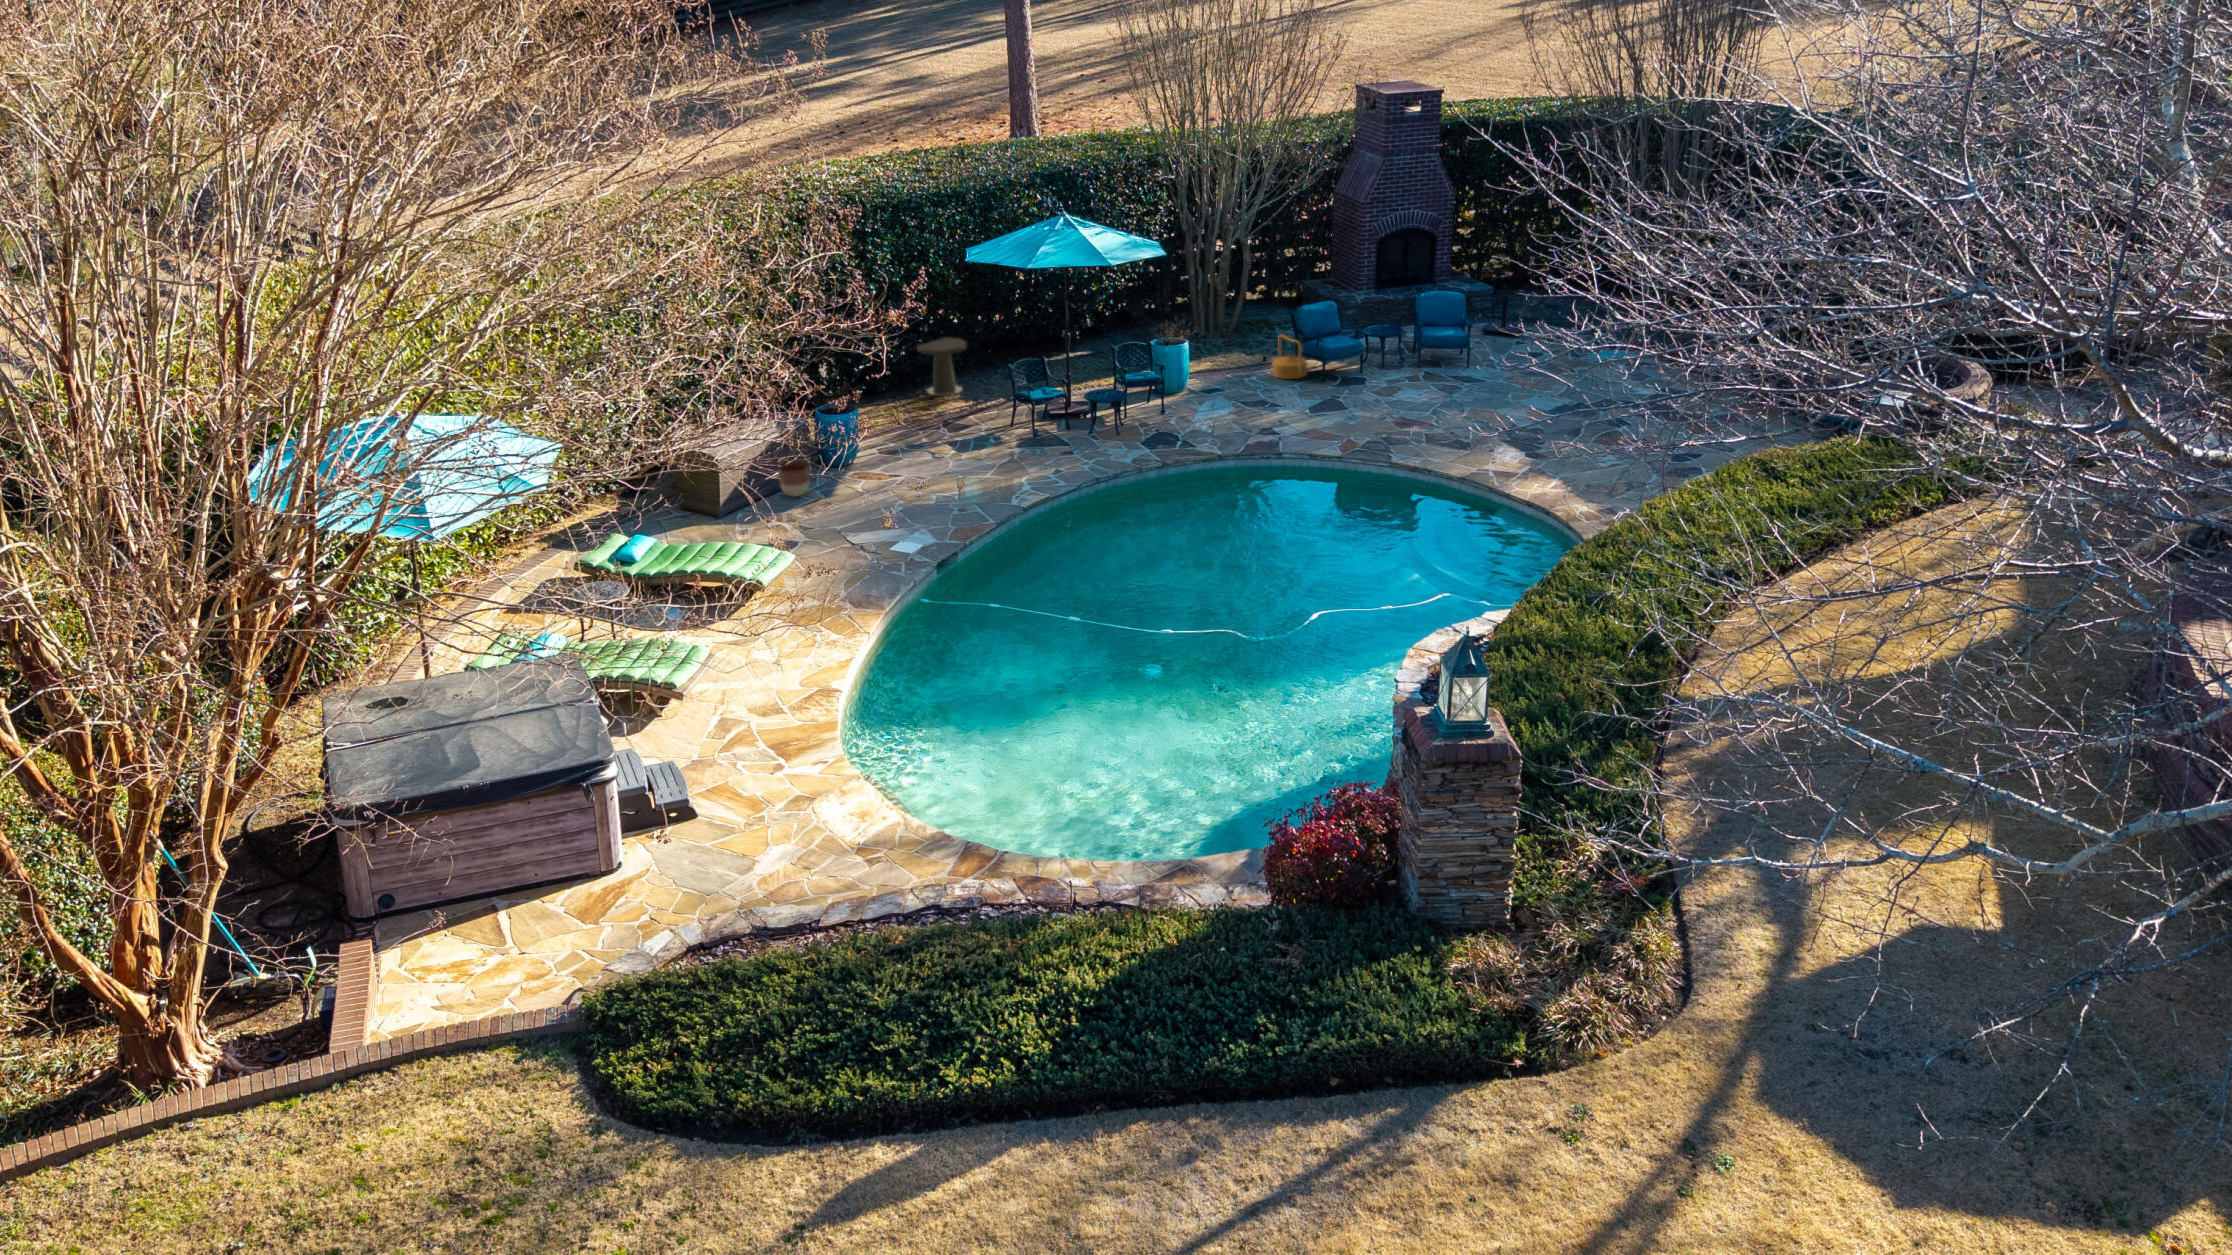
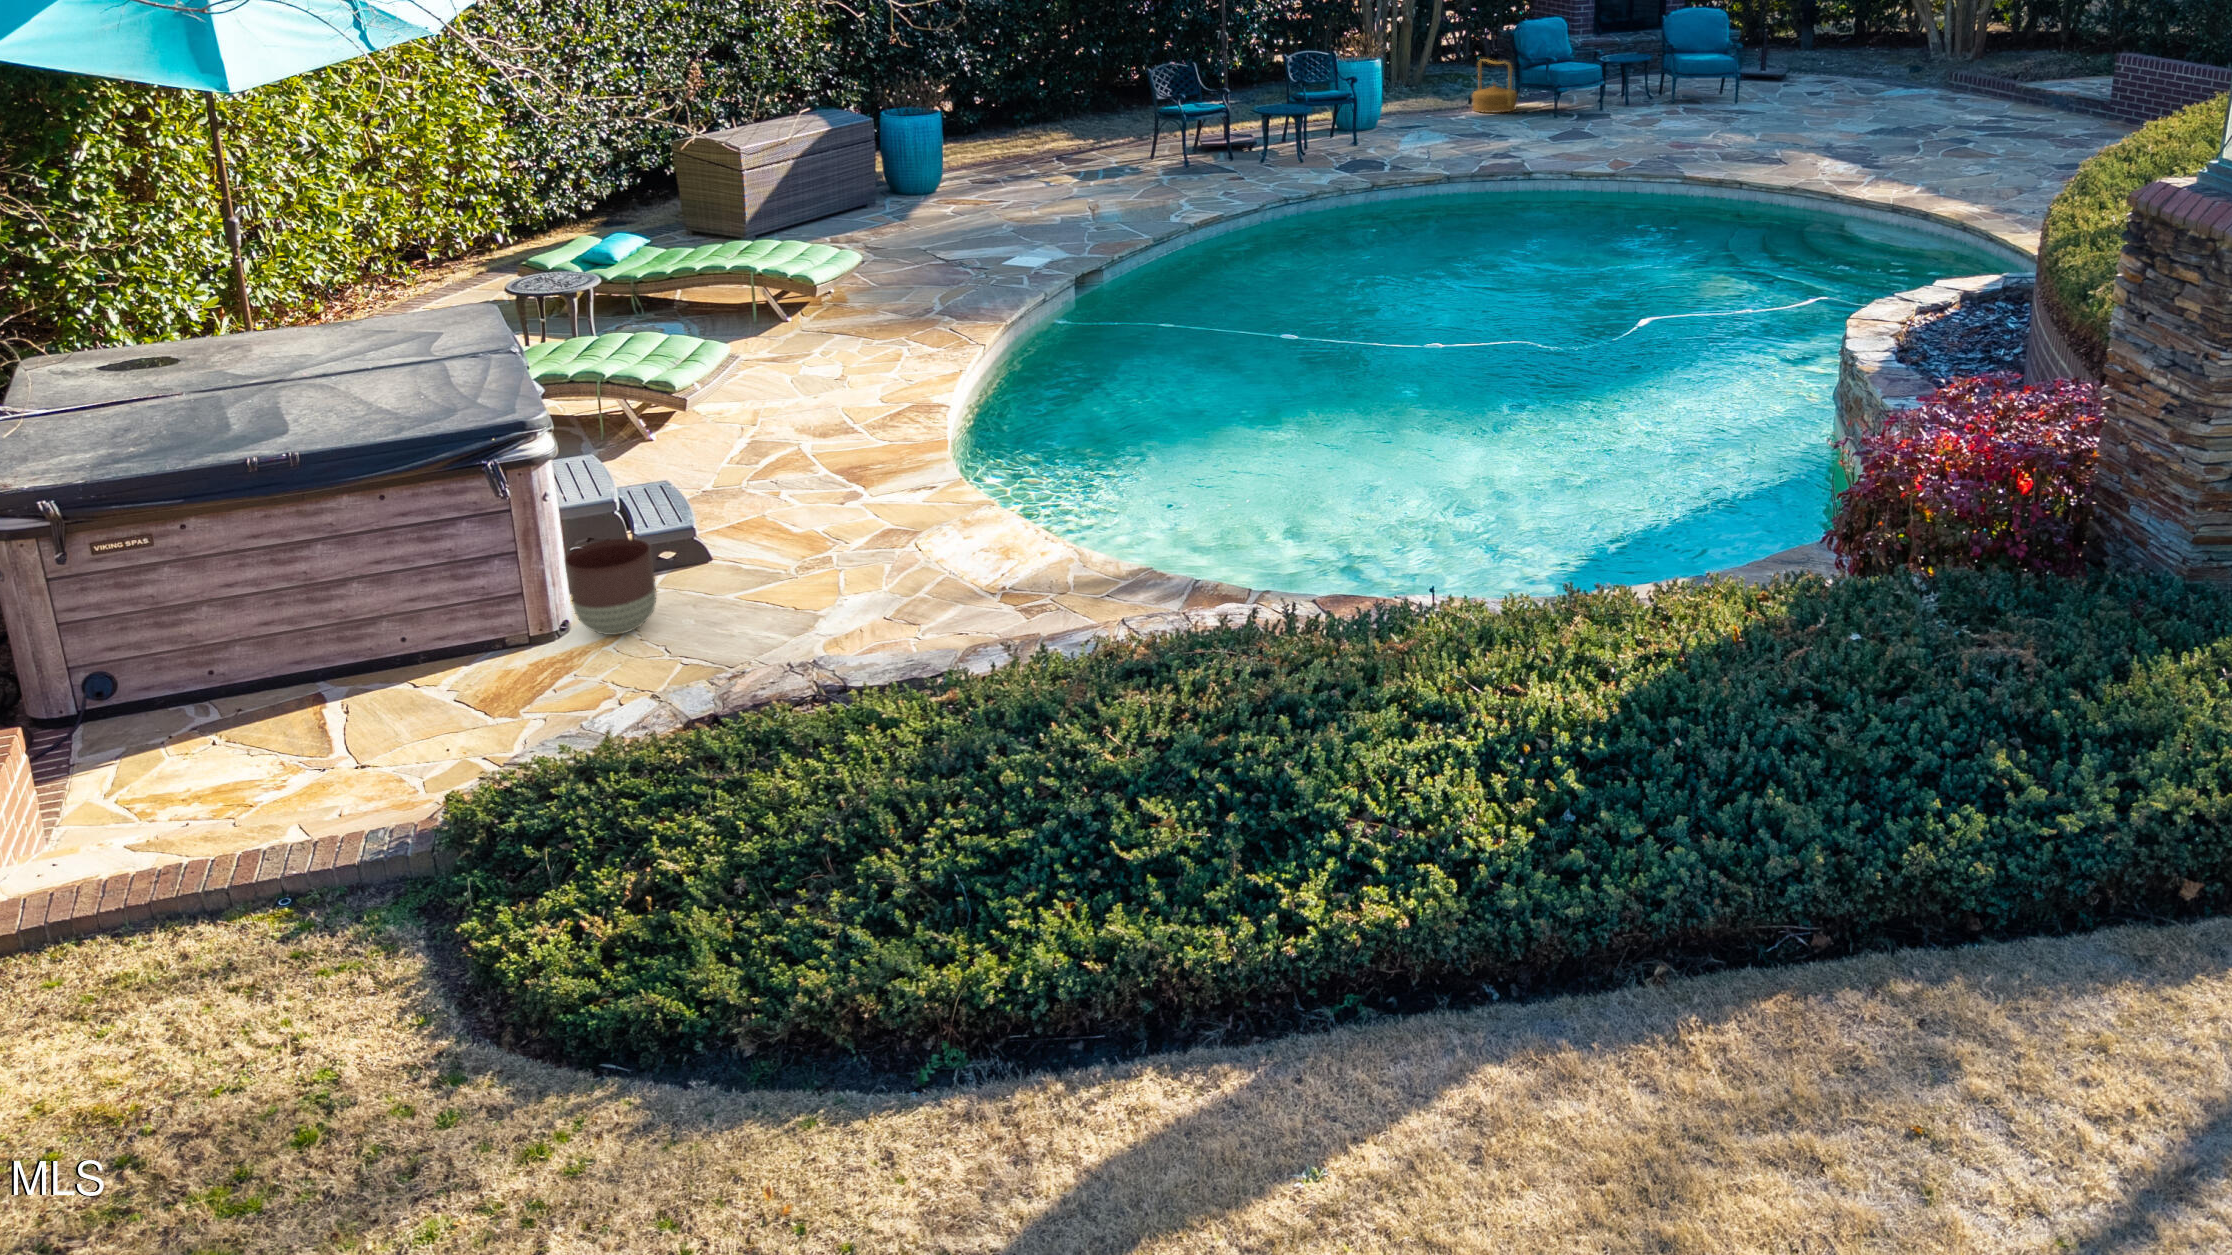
side table: present [917,338,966,396] -> none [1011,65,1075,136]
planter: present [779,462,810,497] -> present [565,538,657,635]

